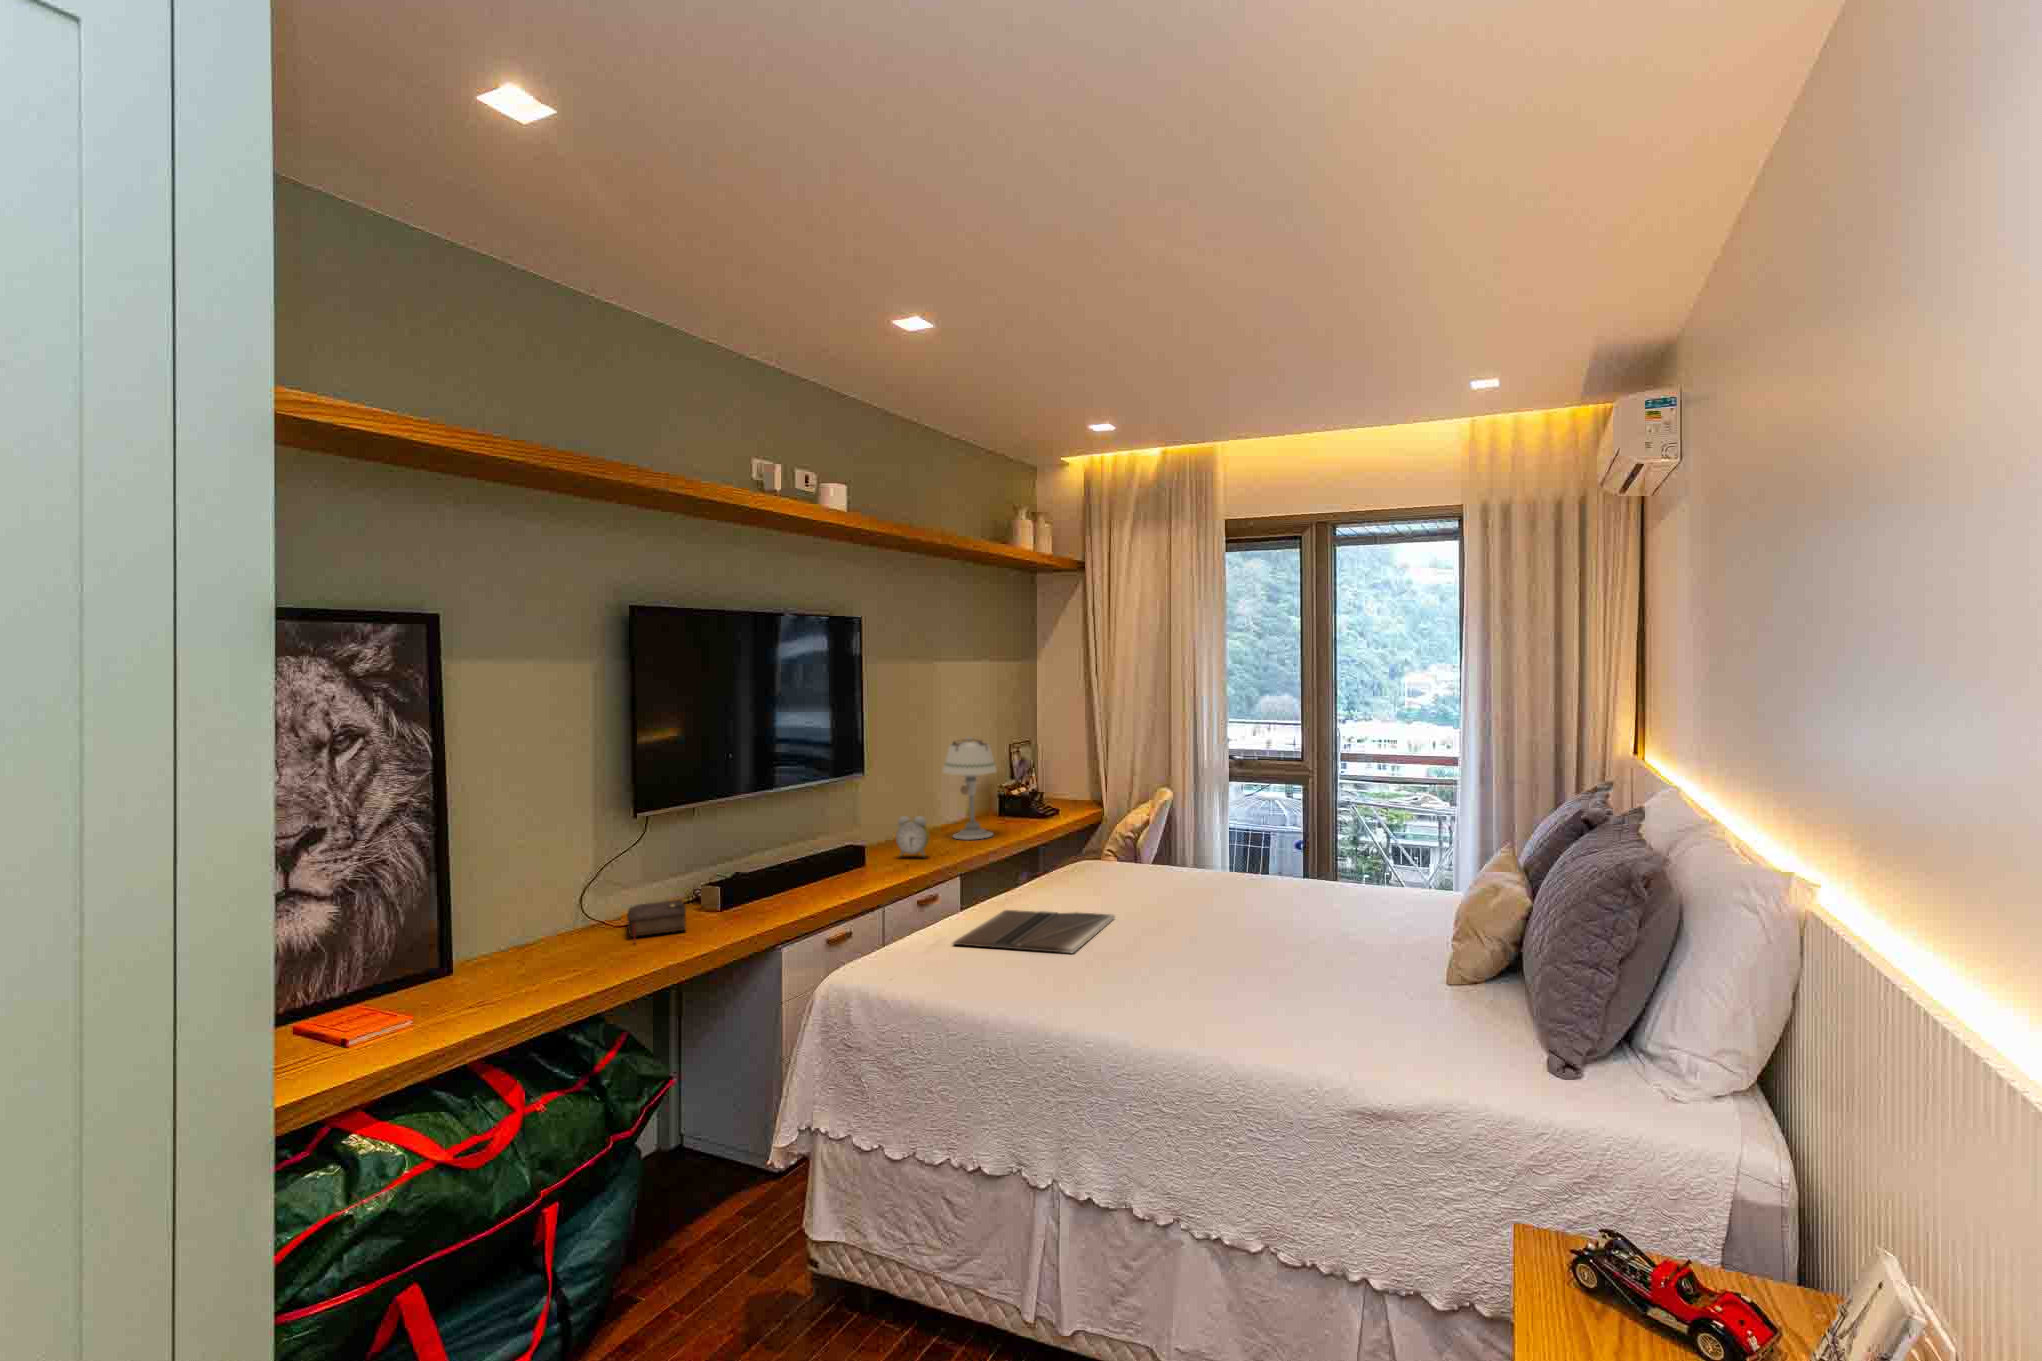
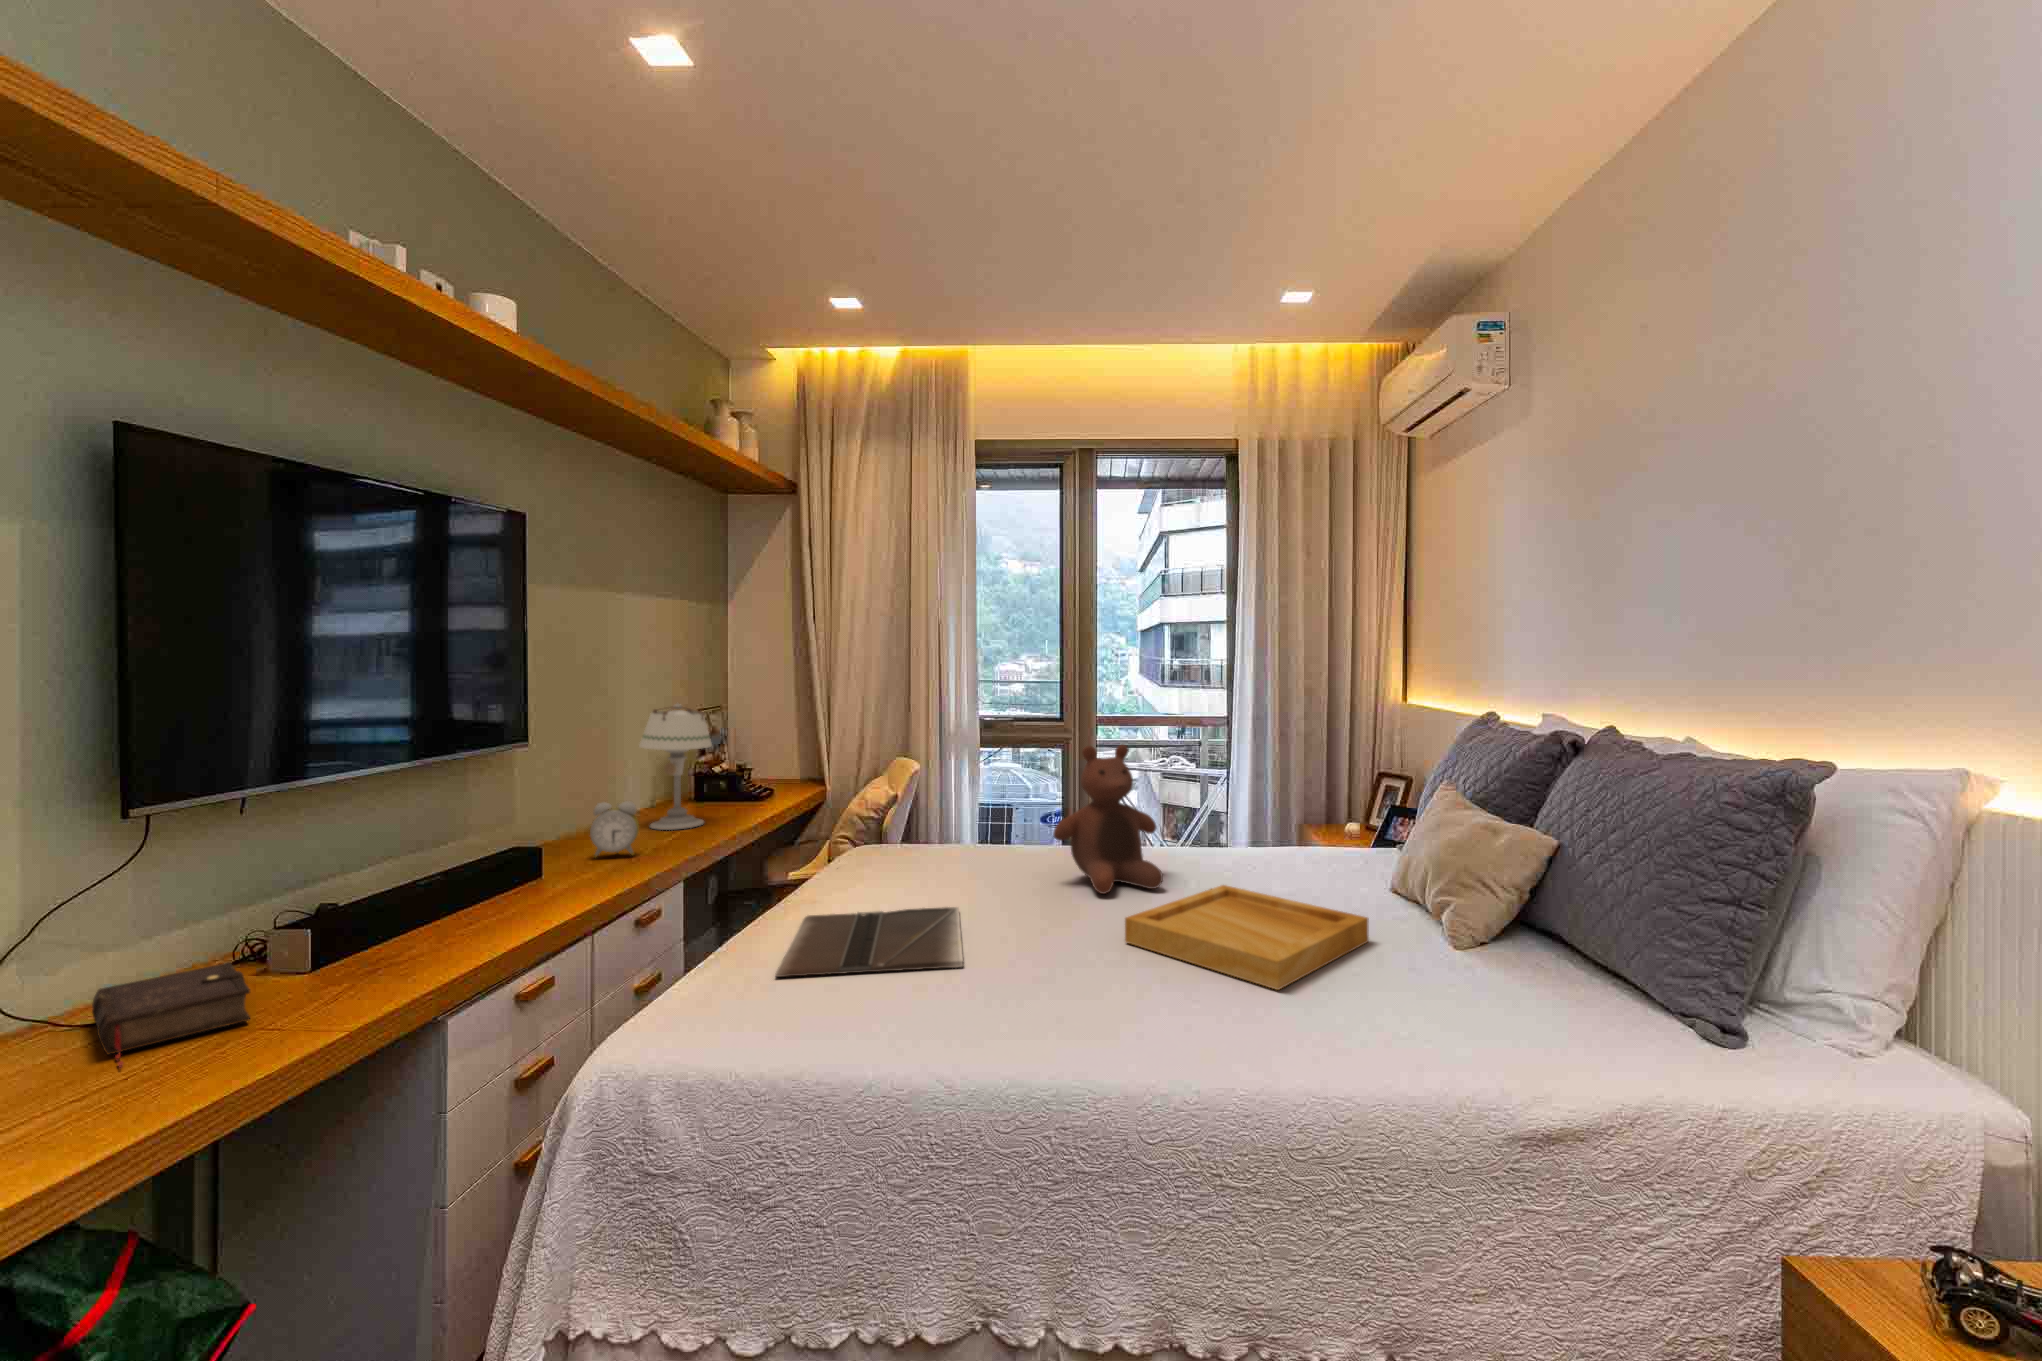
stuffed bear: none [1212,785,1315,917] -> present [1053,744,1163,894]
tray: none [1208,917,1417,995] -> present [1125,885,1369,990]

